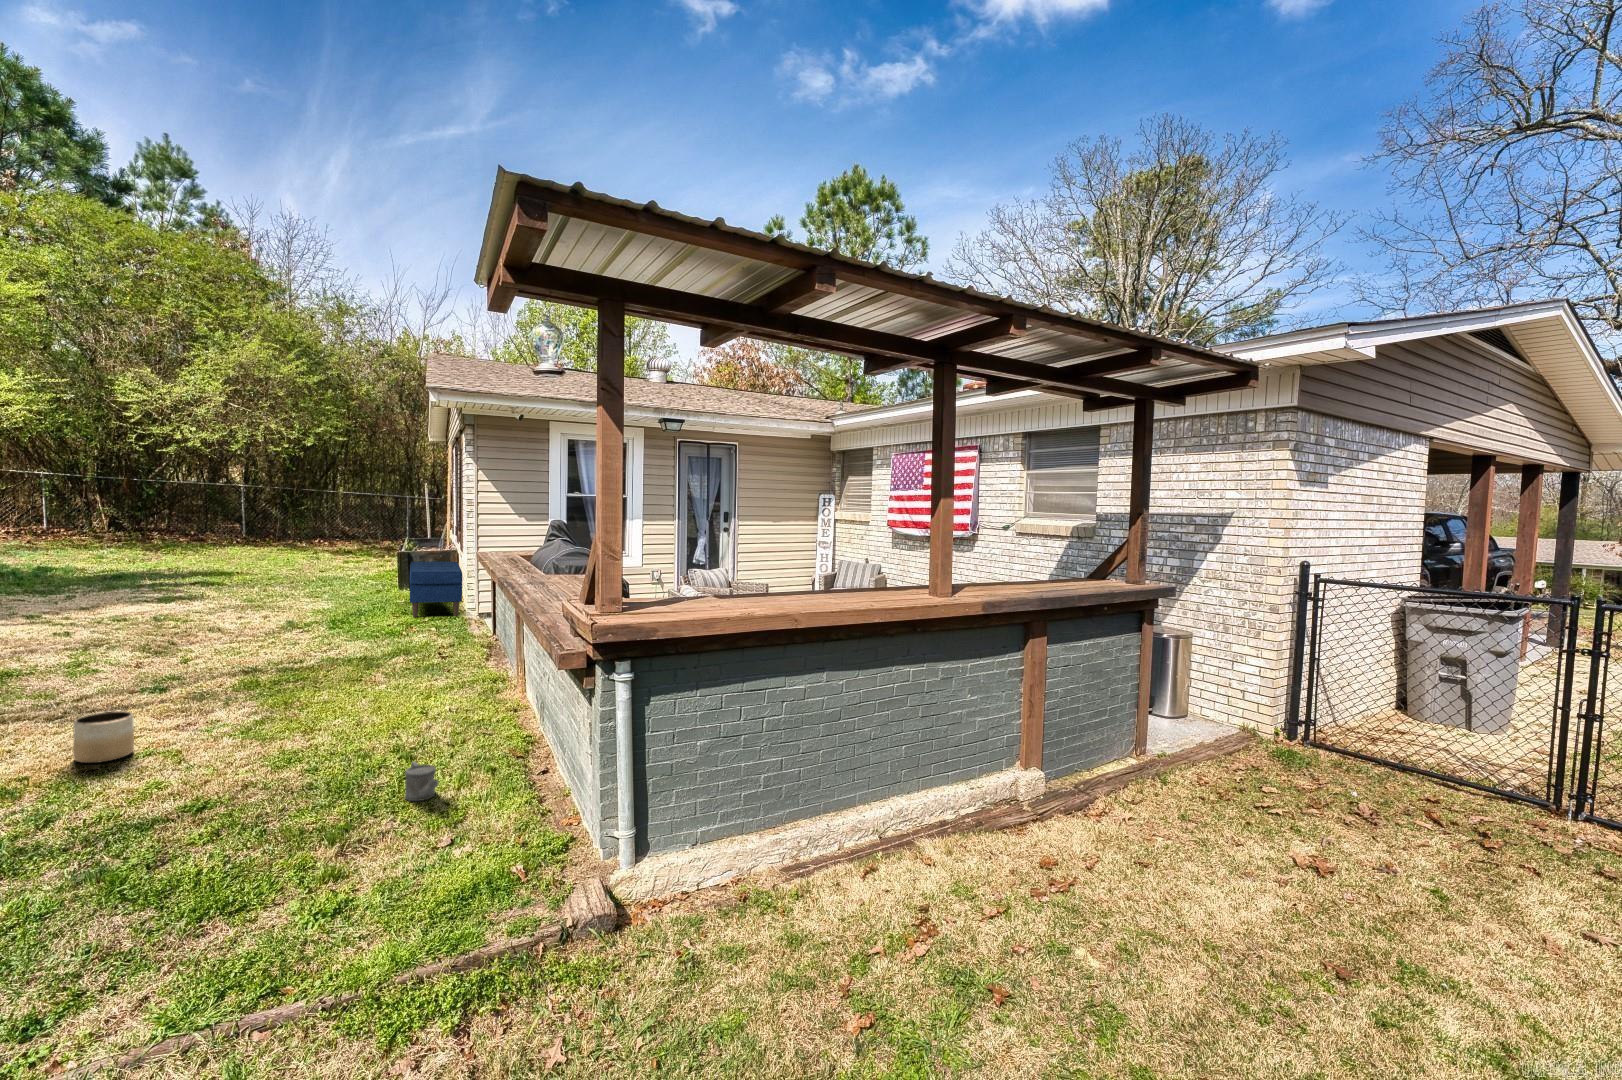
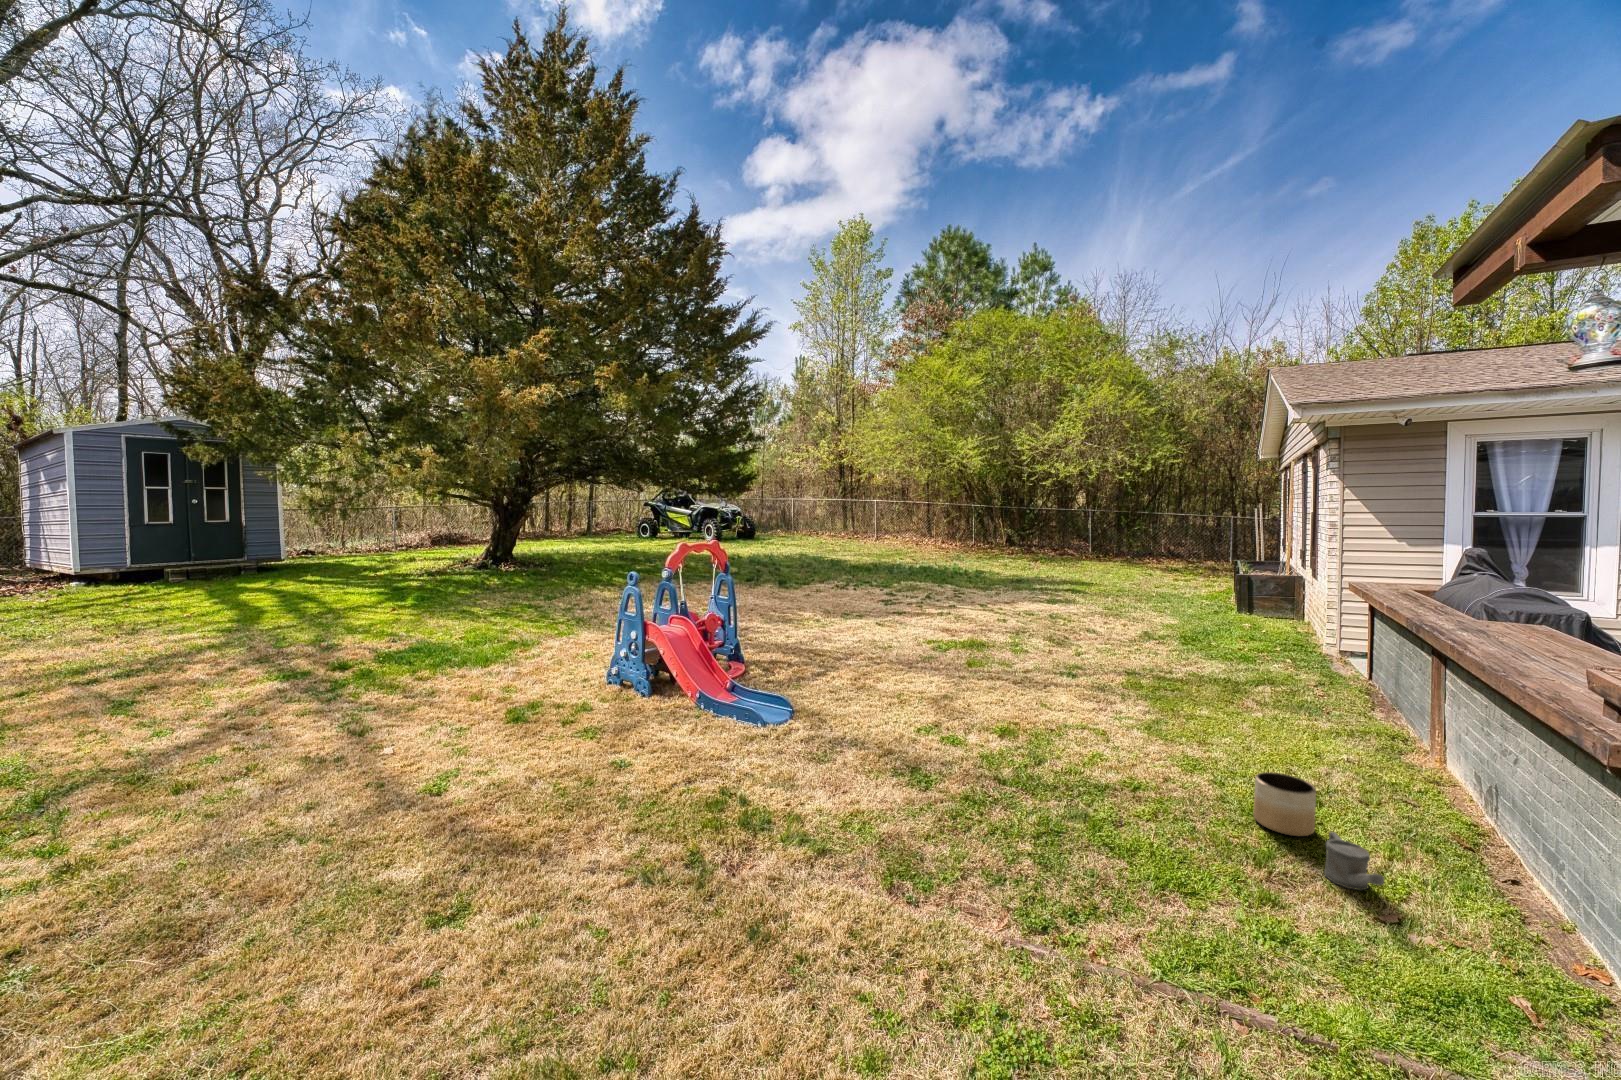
bench: present [410,562,462,617] -> none [1251,586,1318,647]
planter: present [73,711,134,763] -> present [1254,772,1316,837]

